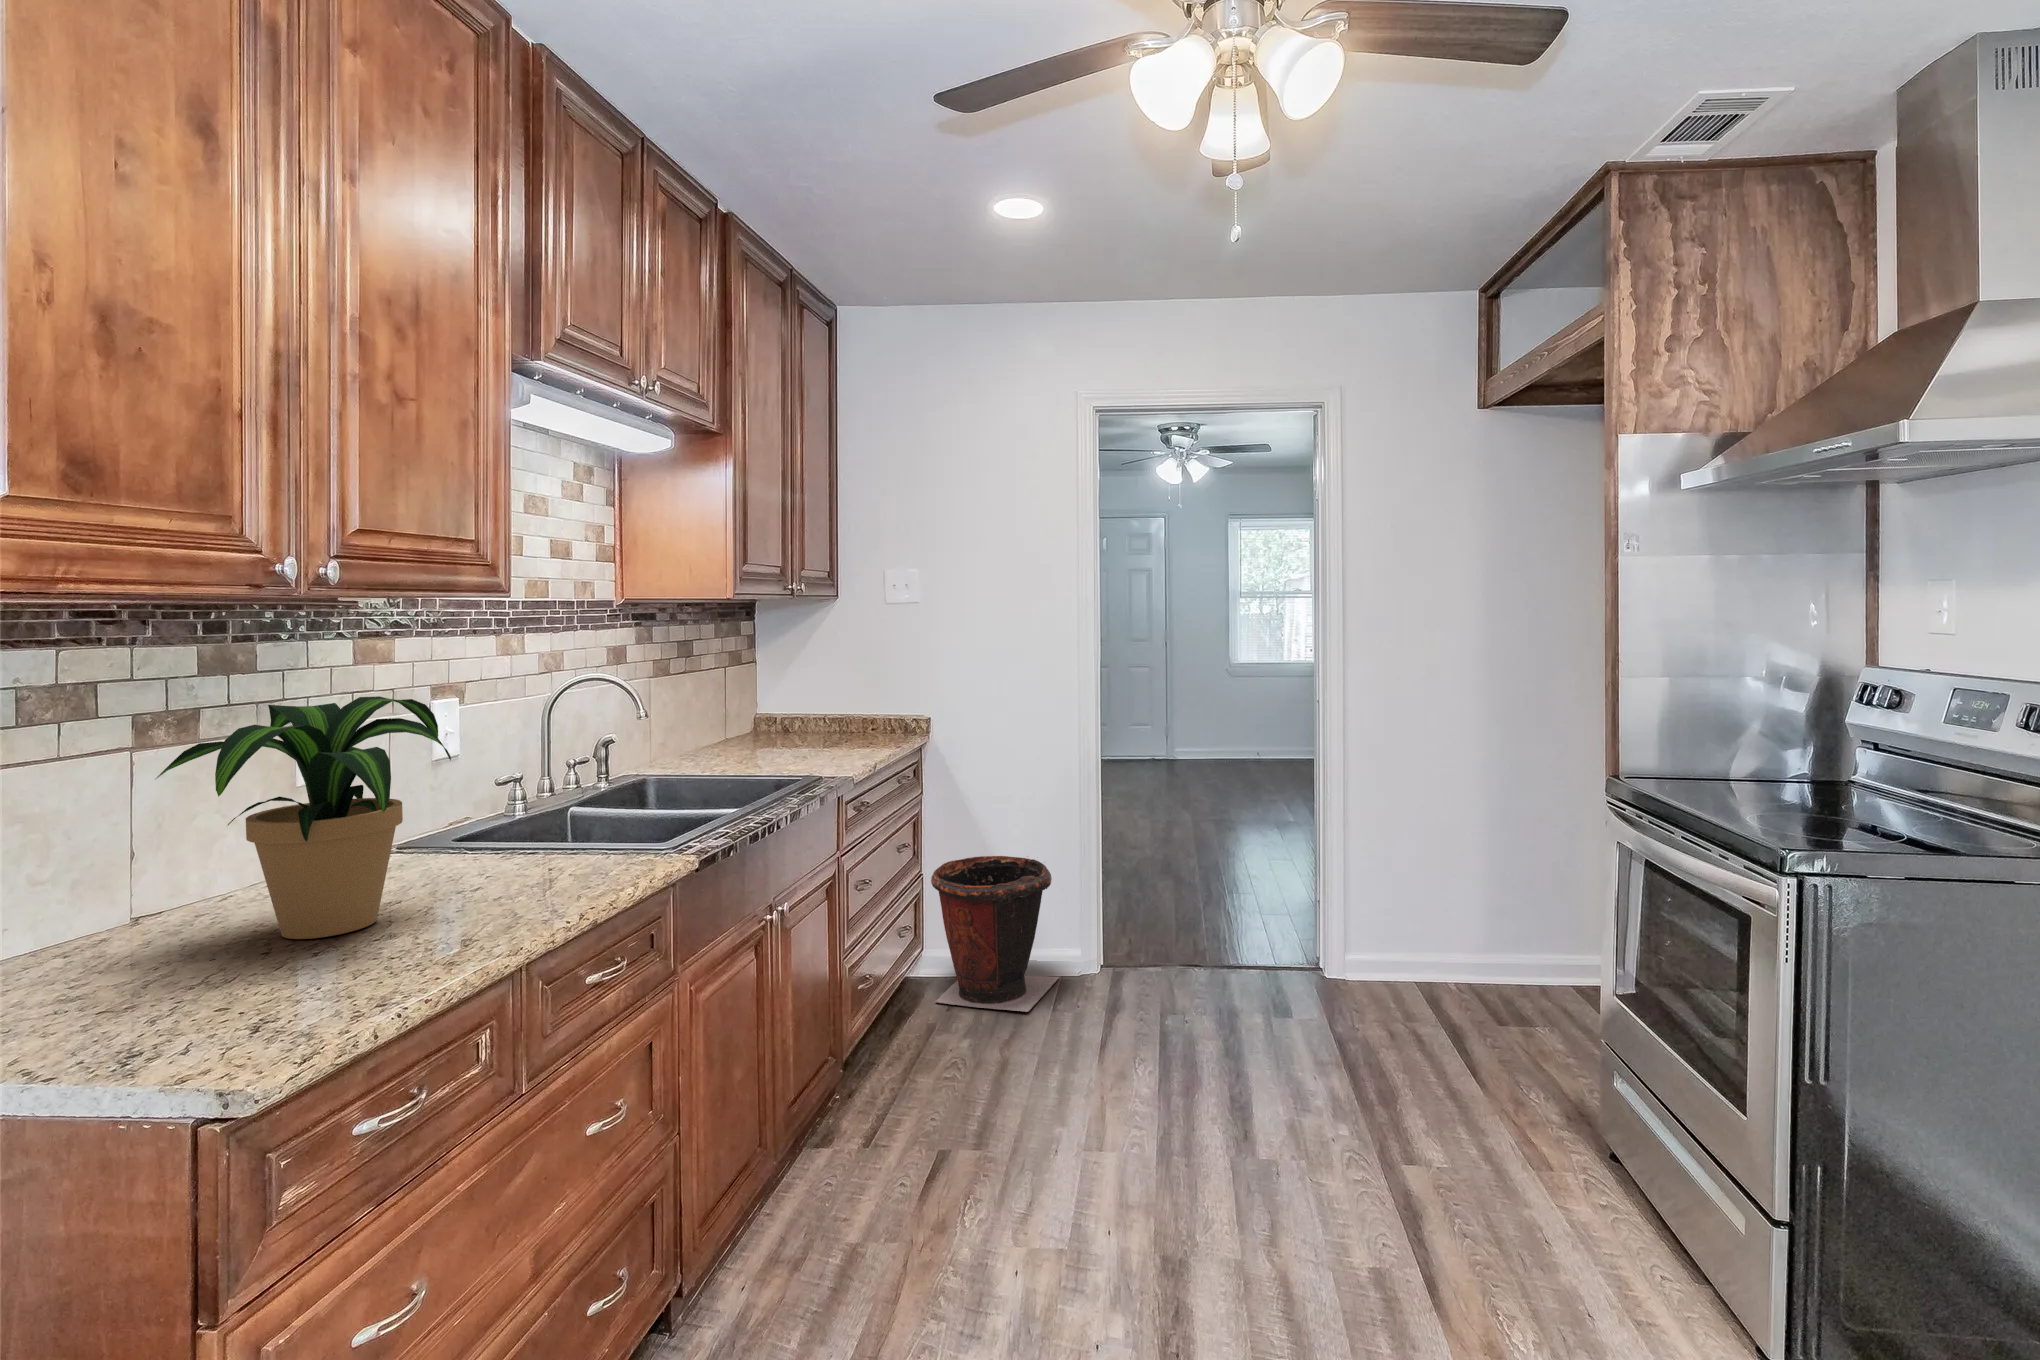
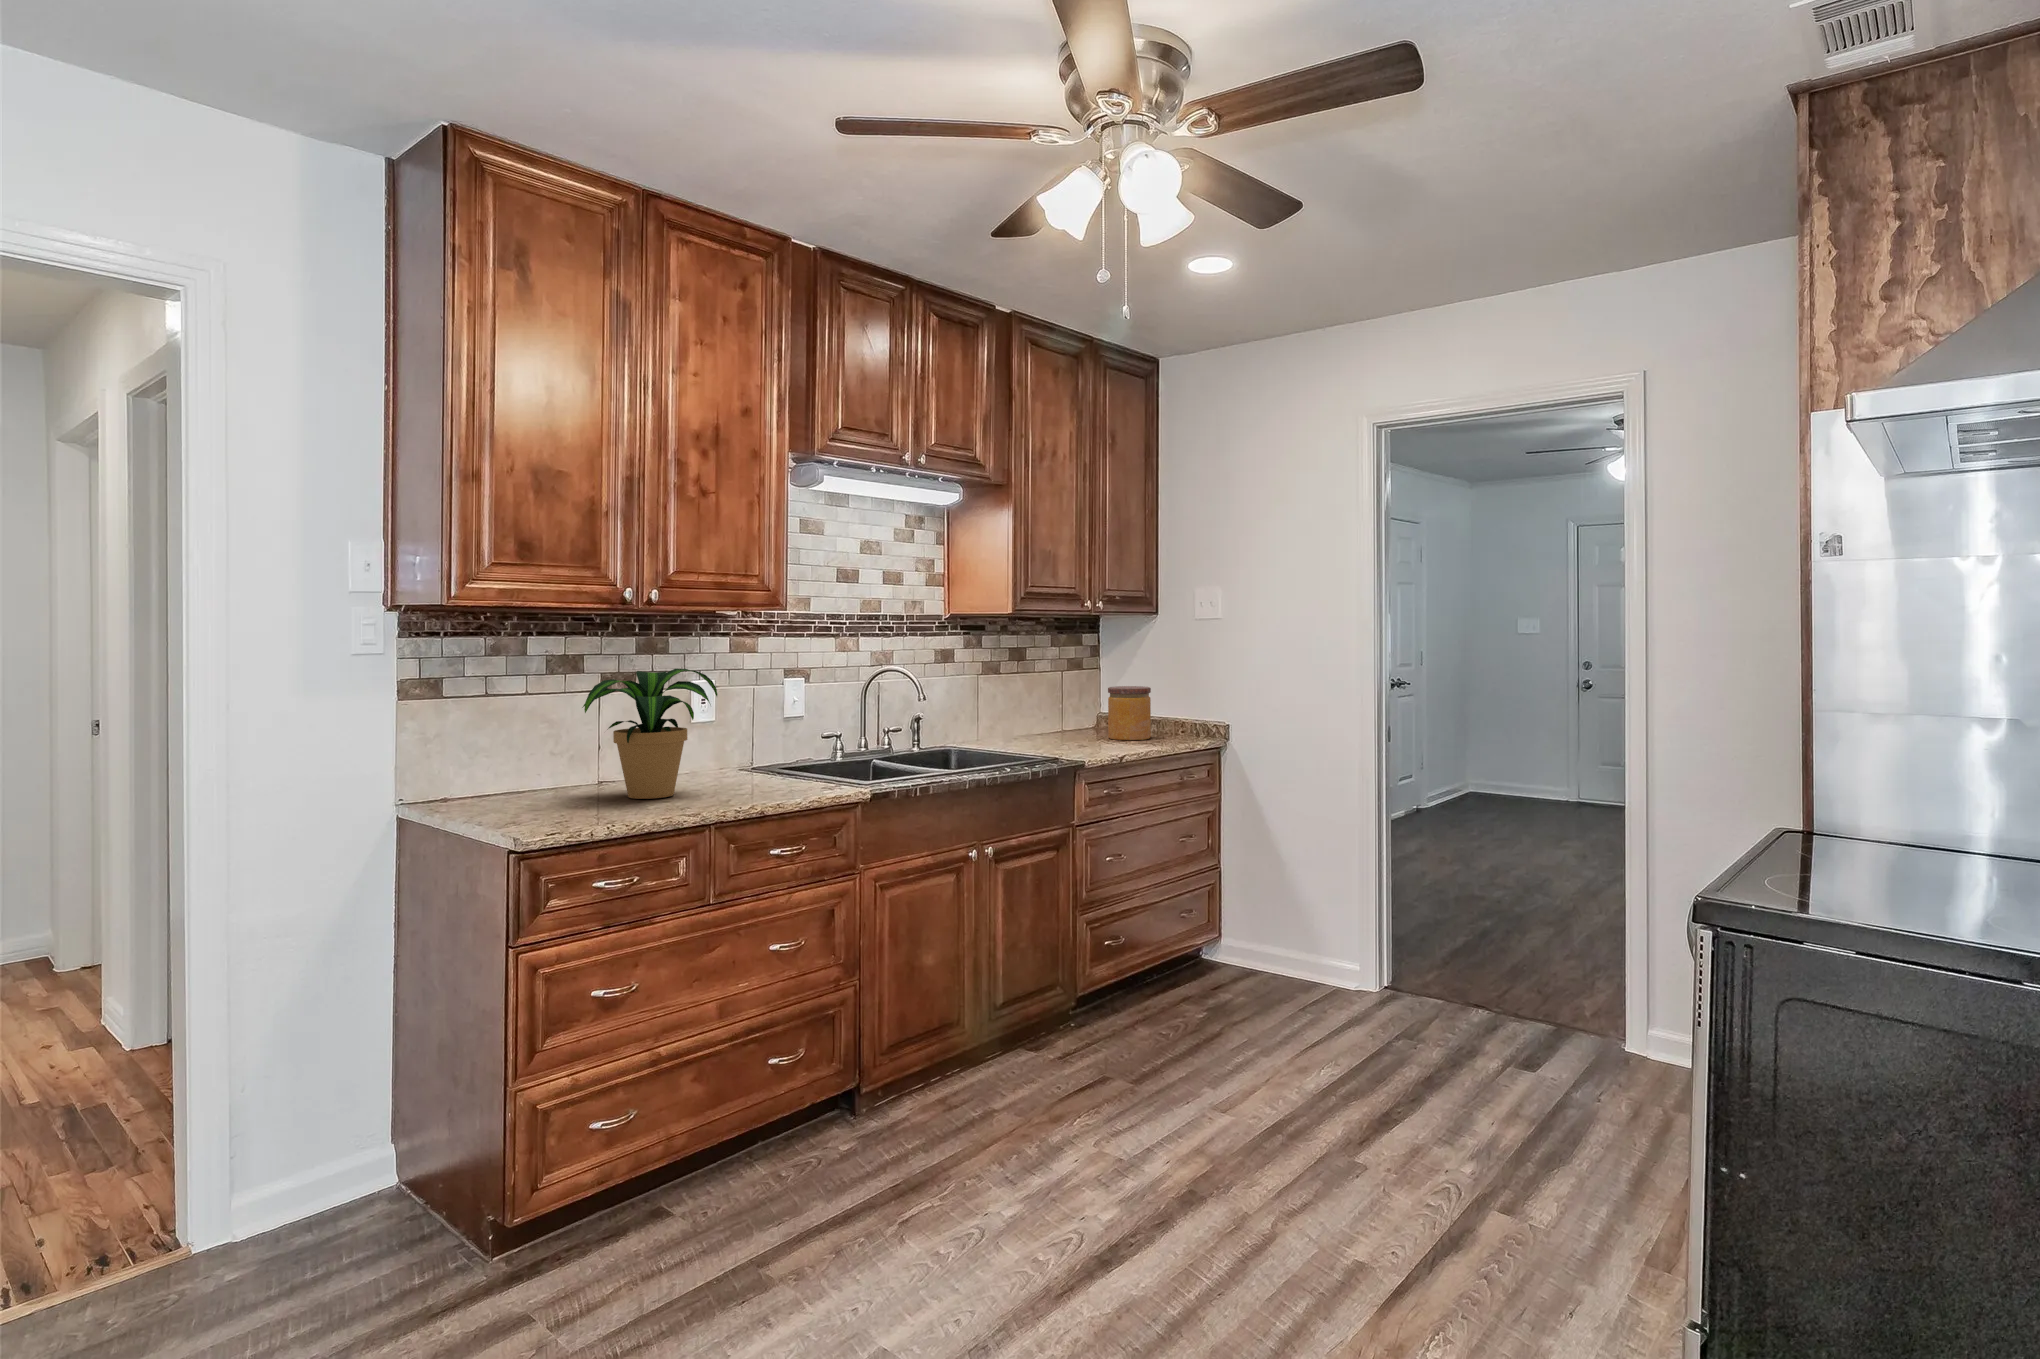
jar: none [788,682,839,745] -> present [1108,686,1151,740]
waste bin: present [931,856,1059,1012] -> none [1202,859,1334,1008]

